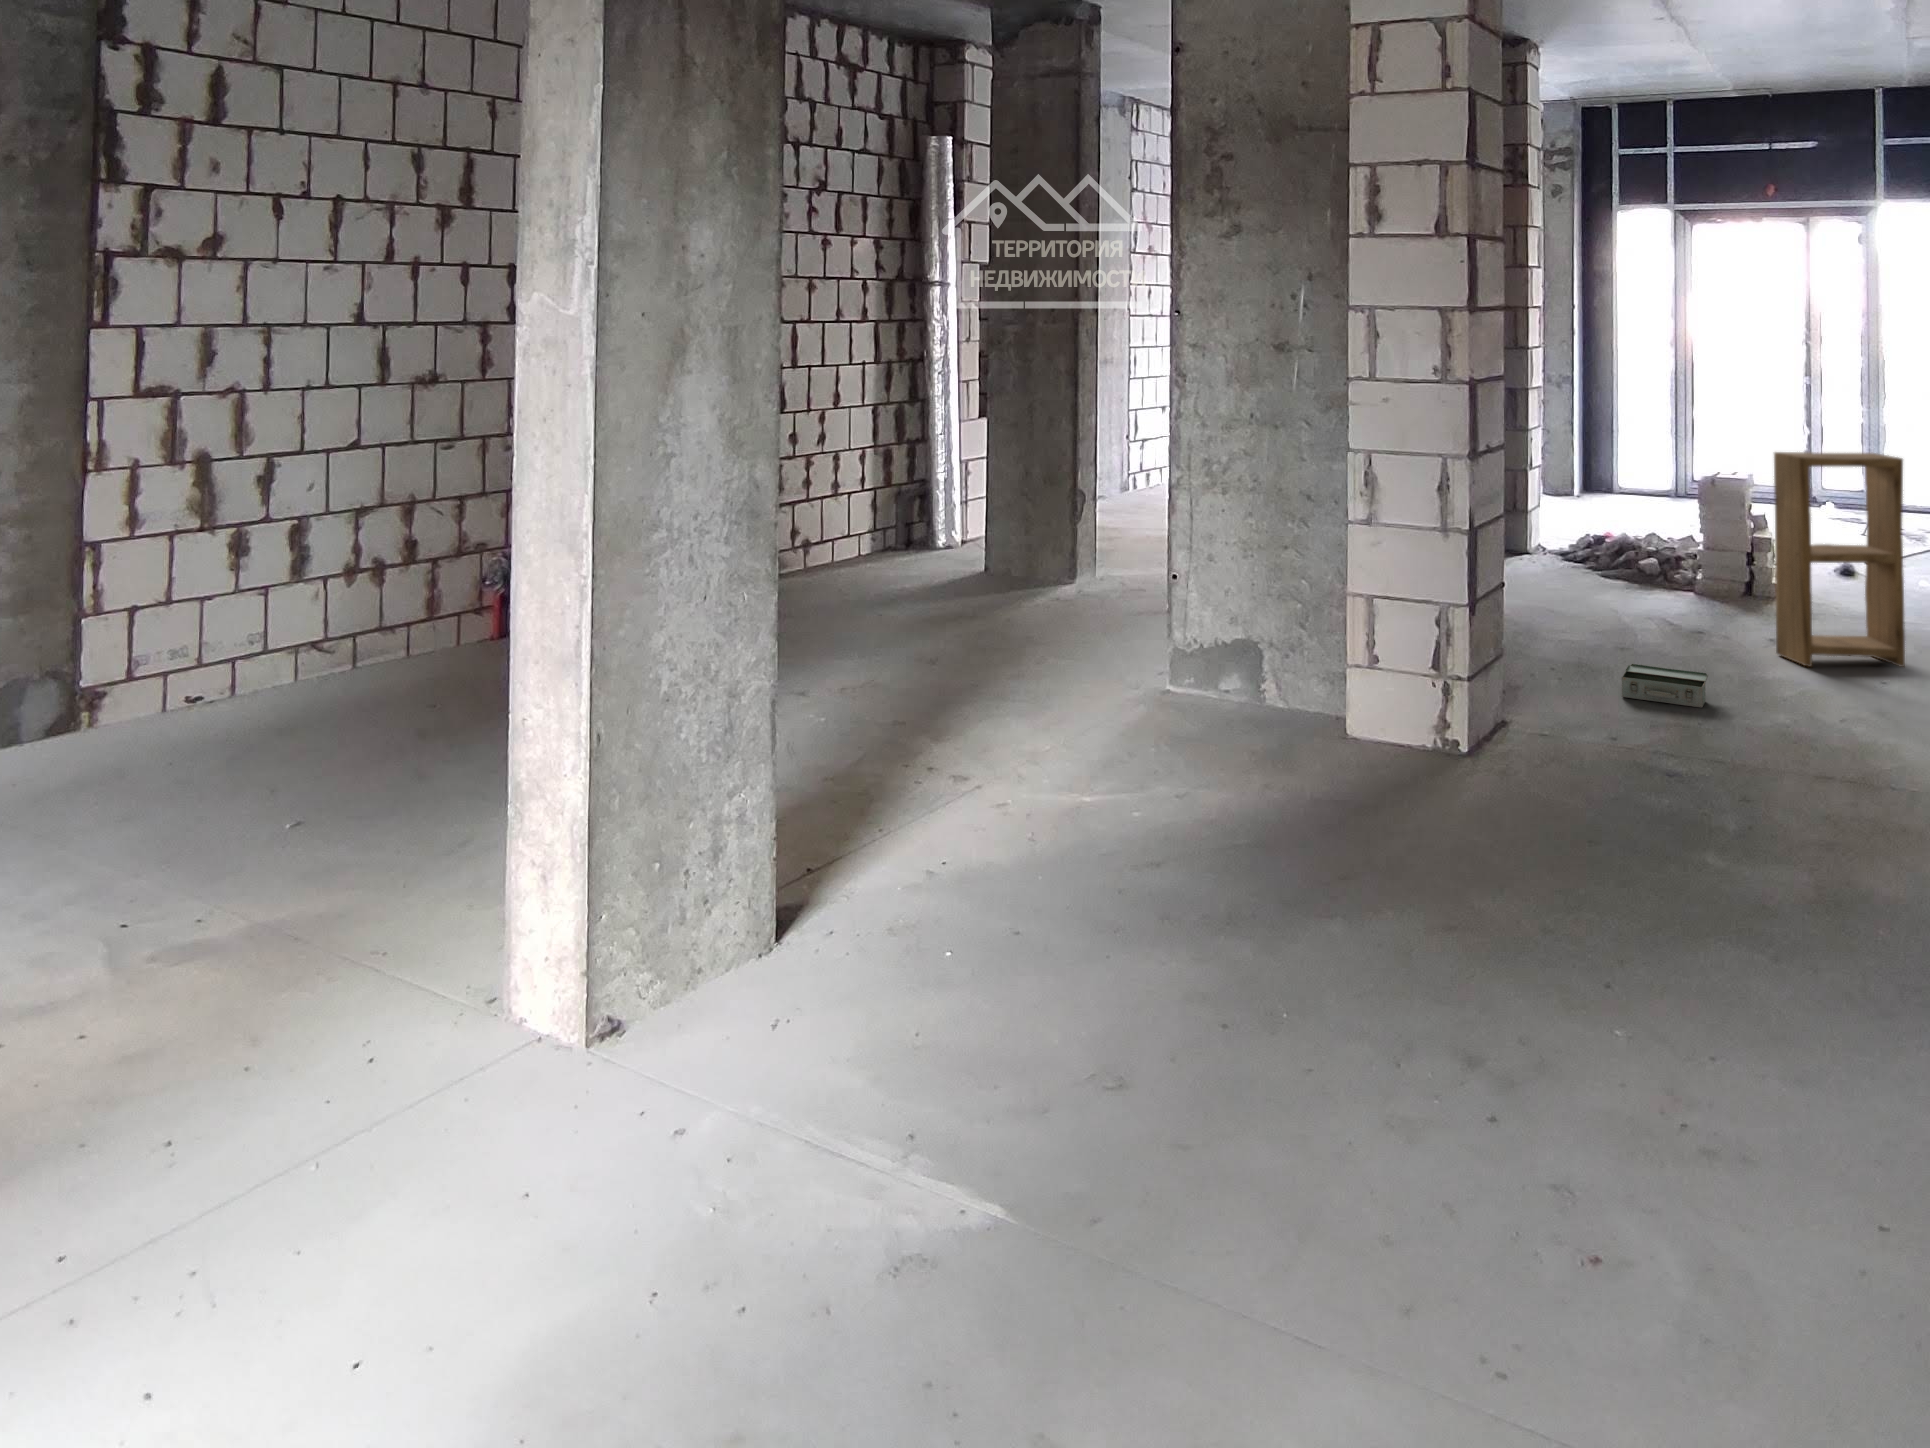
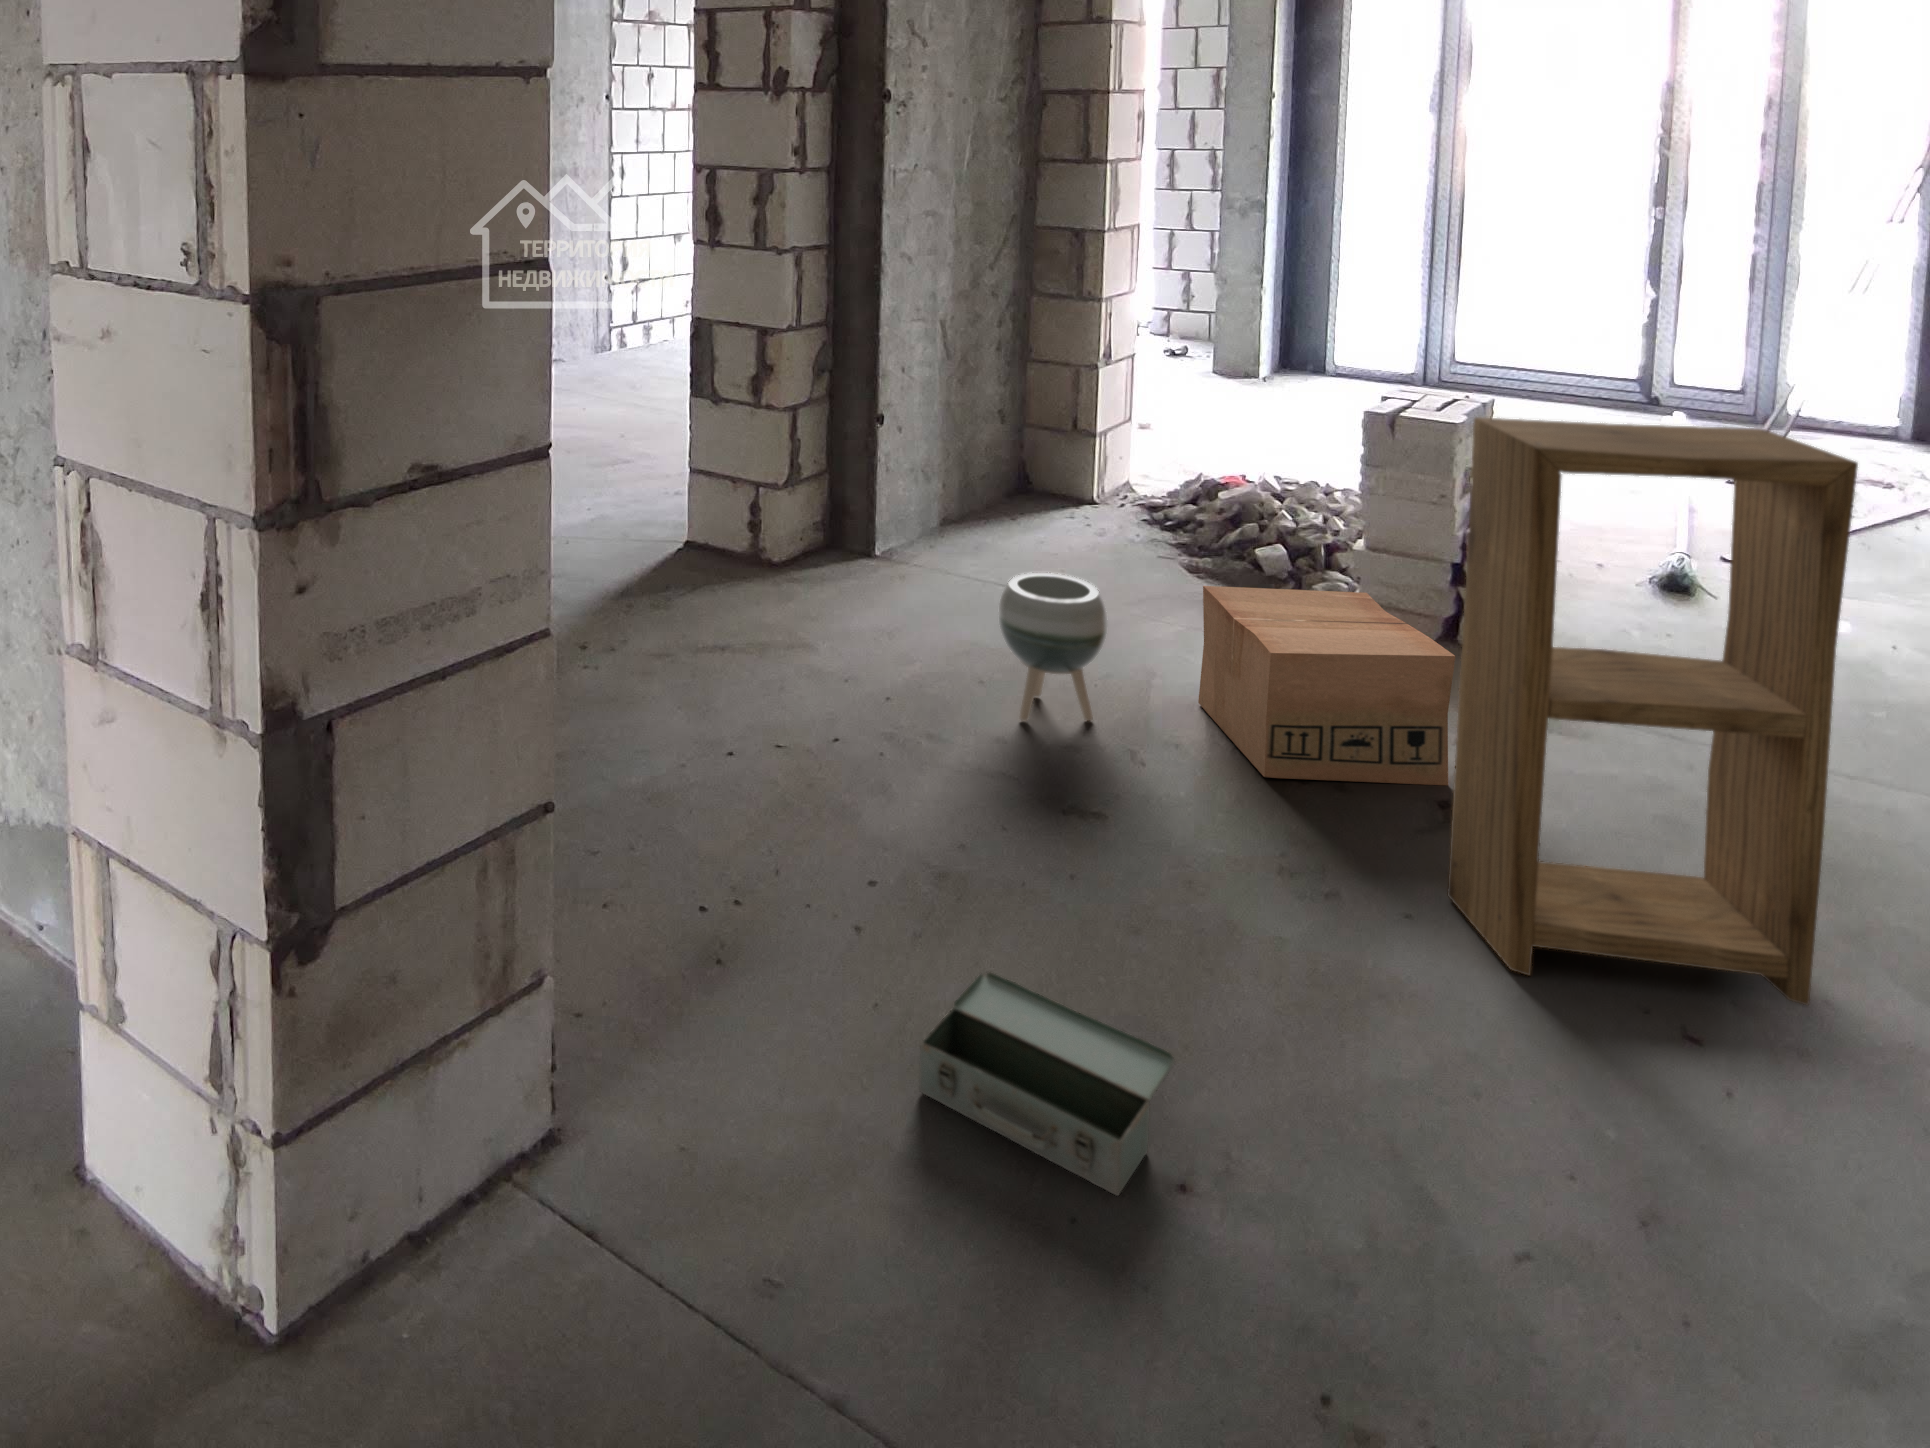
planter: none [1555,554,1609,624] -> present [999,573,1108,721]
cardboard box: none [1645,557,1764,633] -> present [1198,586,1455,785]

